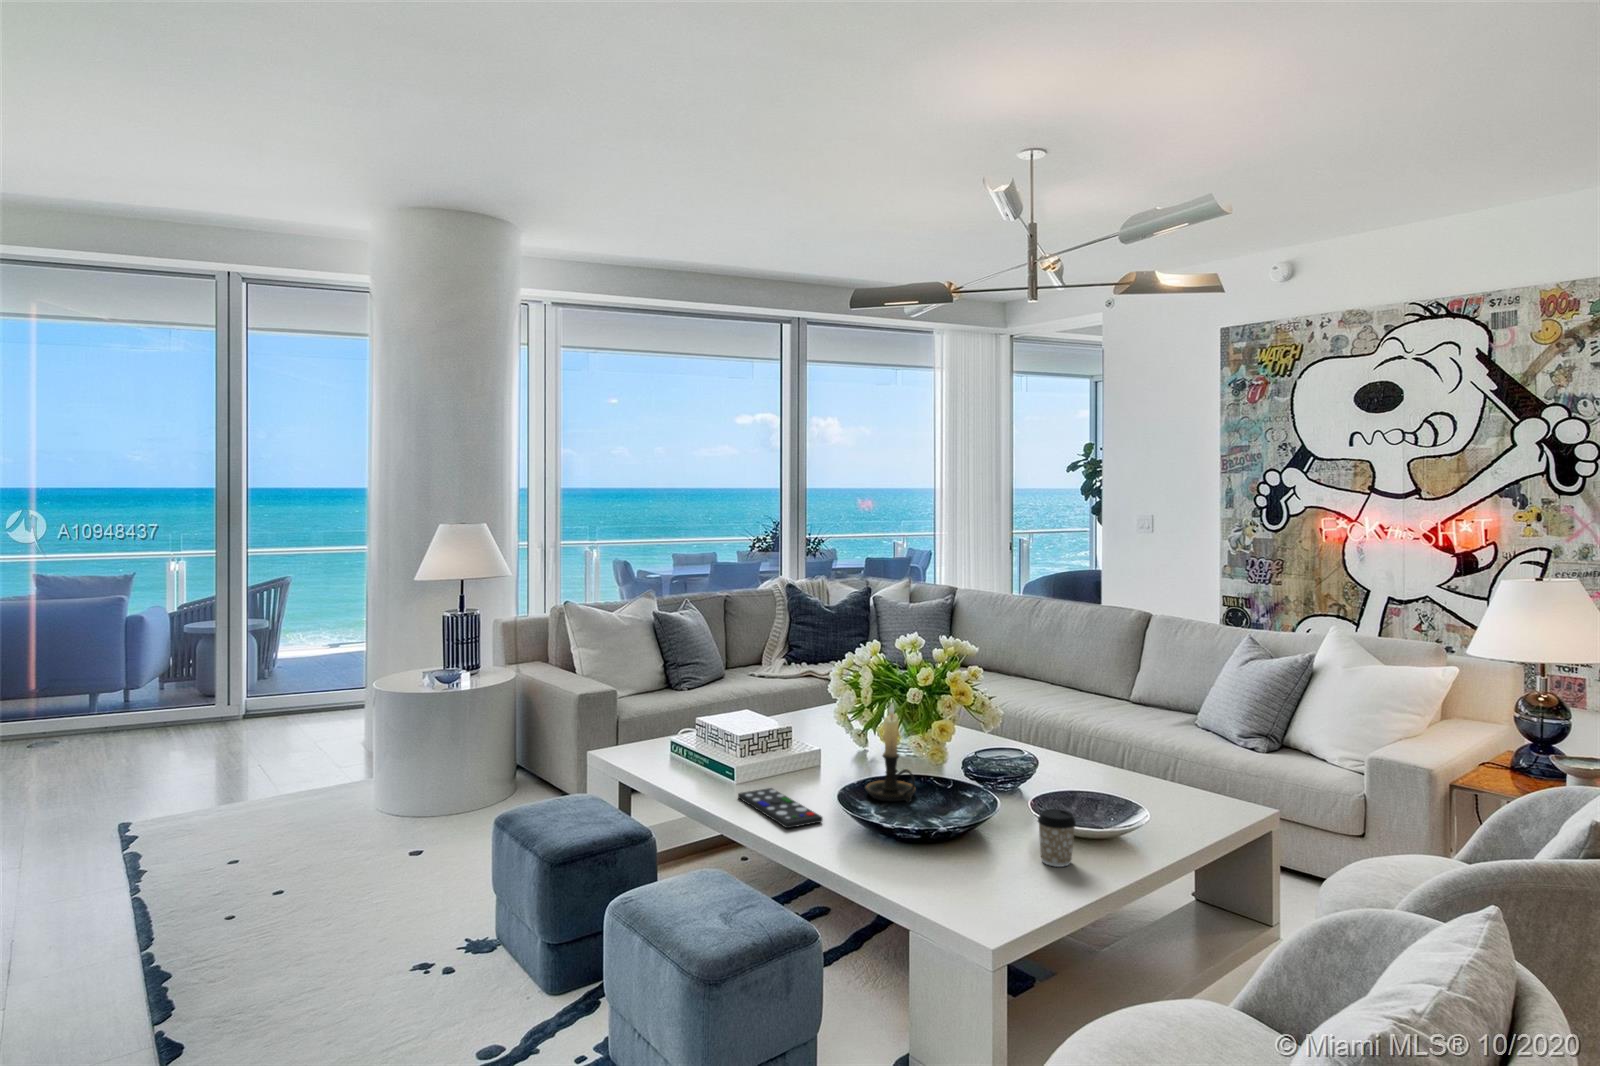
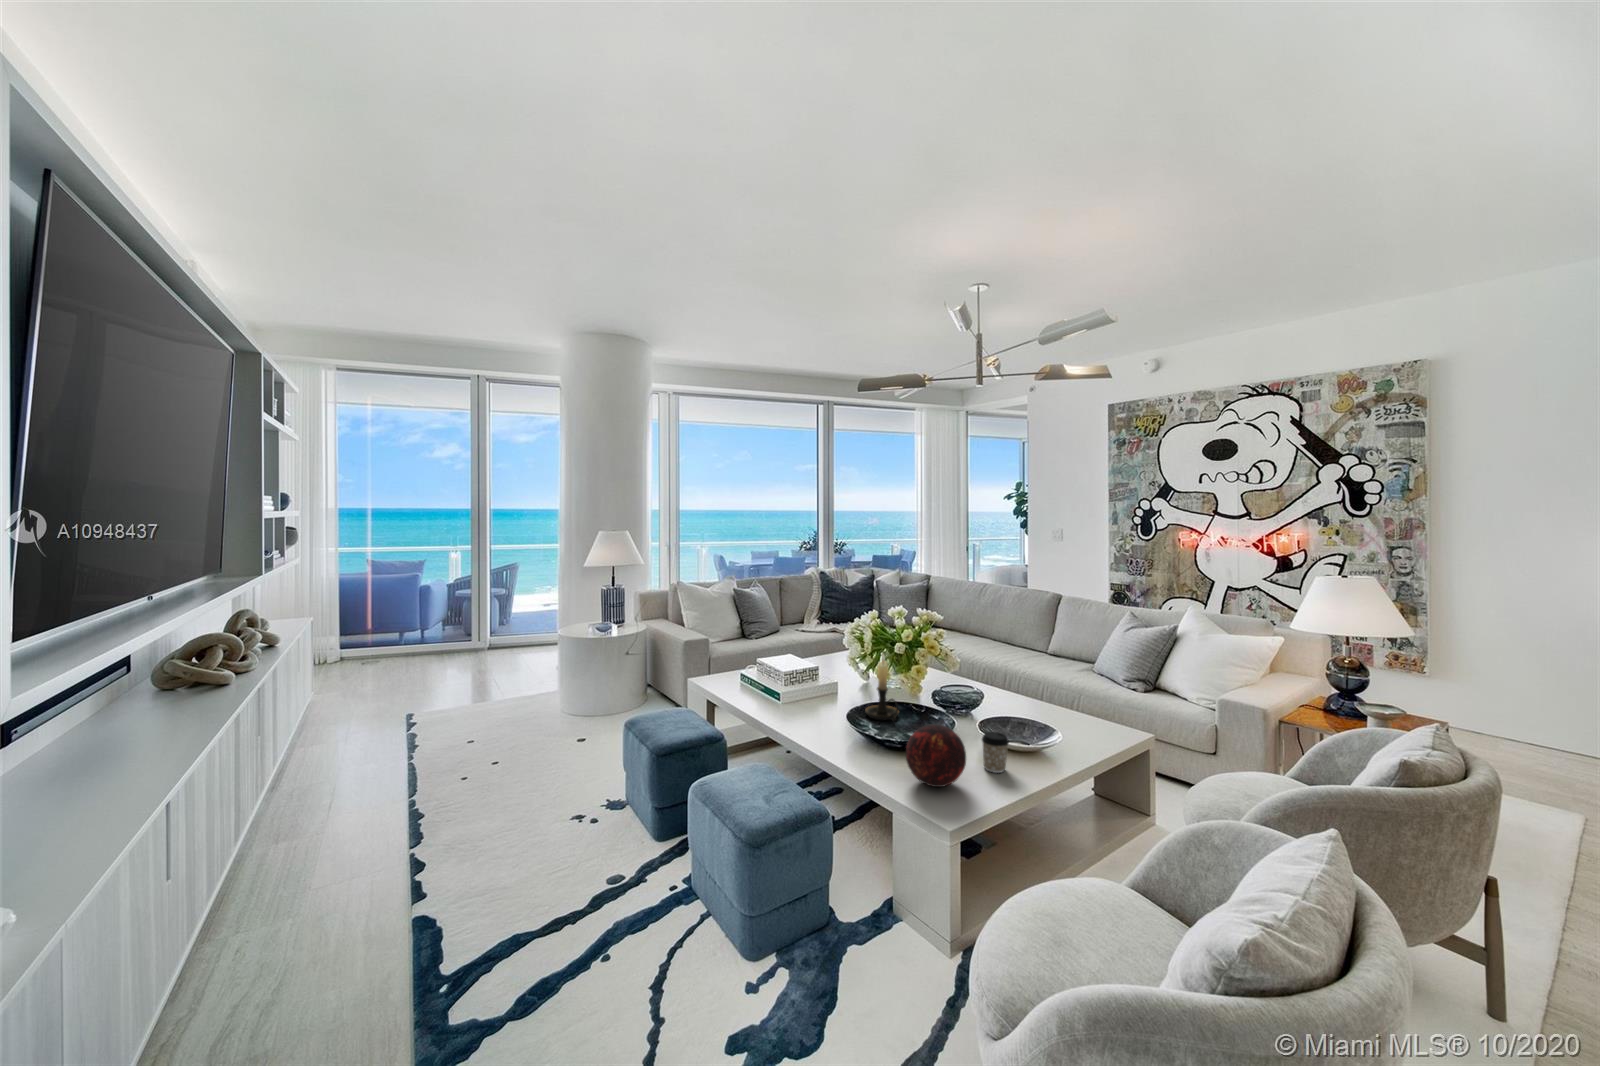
remote control: present [738,788,823,828] -> none [779,708,834,738]
decorative orb: none [932,799,1017,887] -> present [906,724,966,787]

